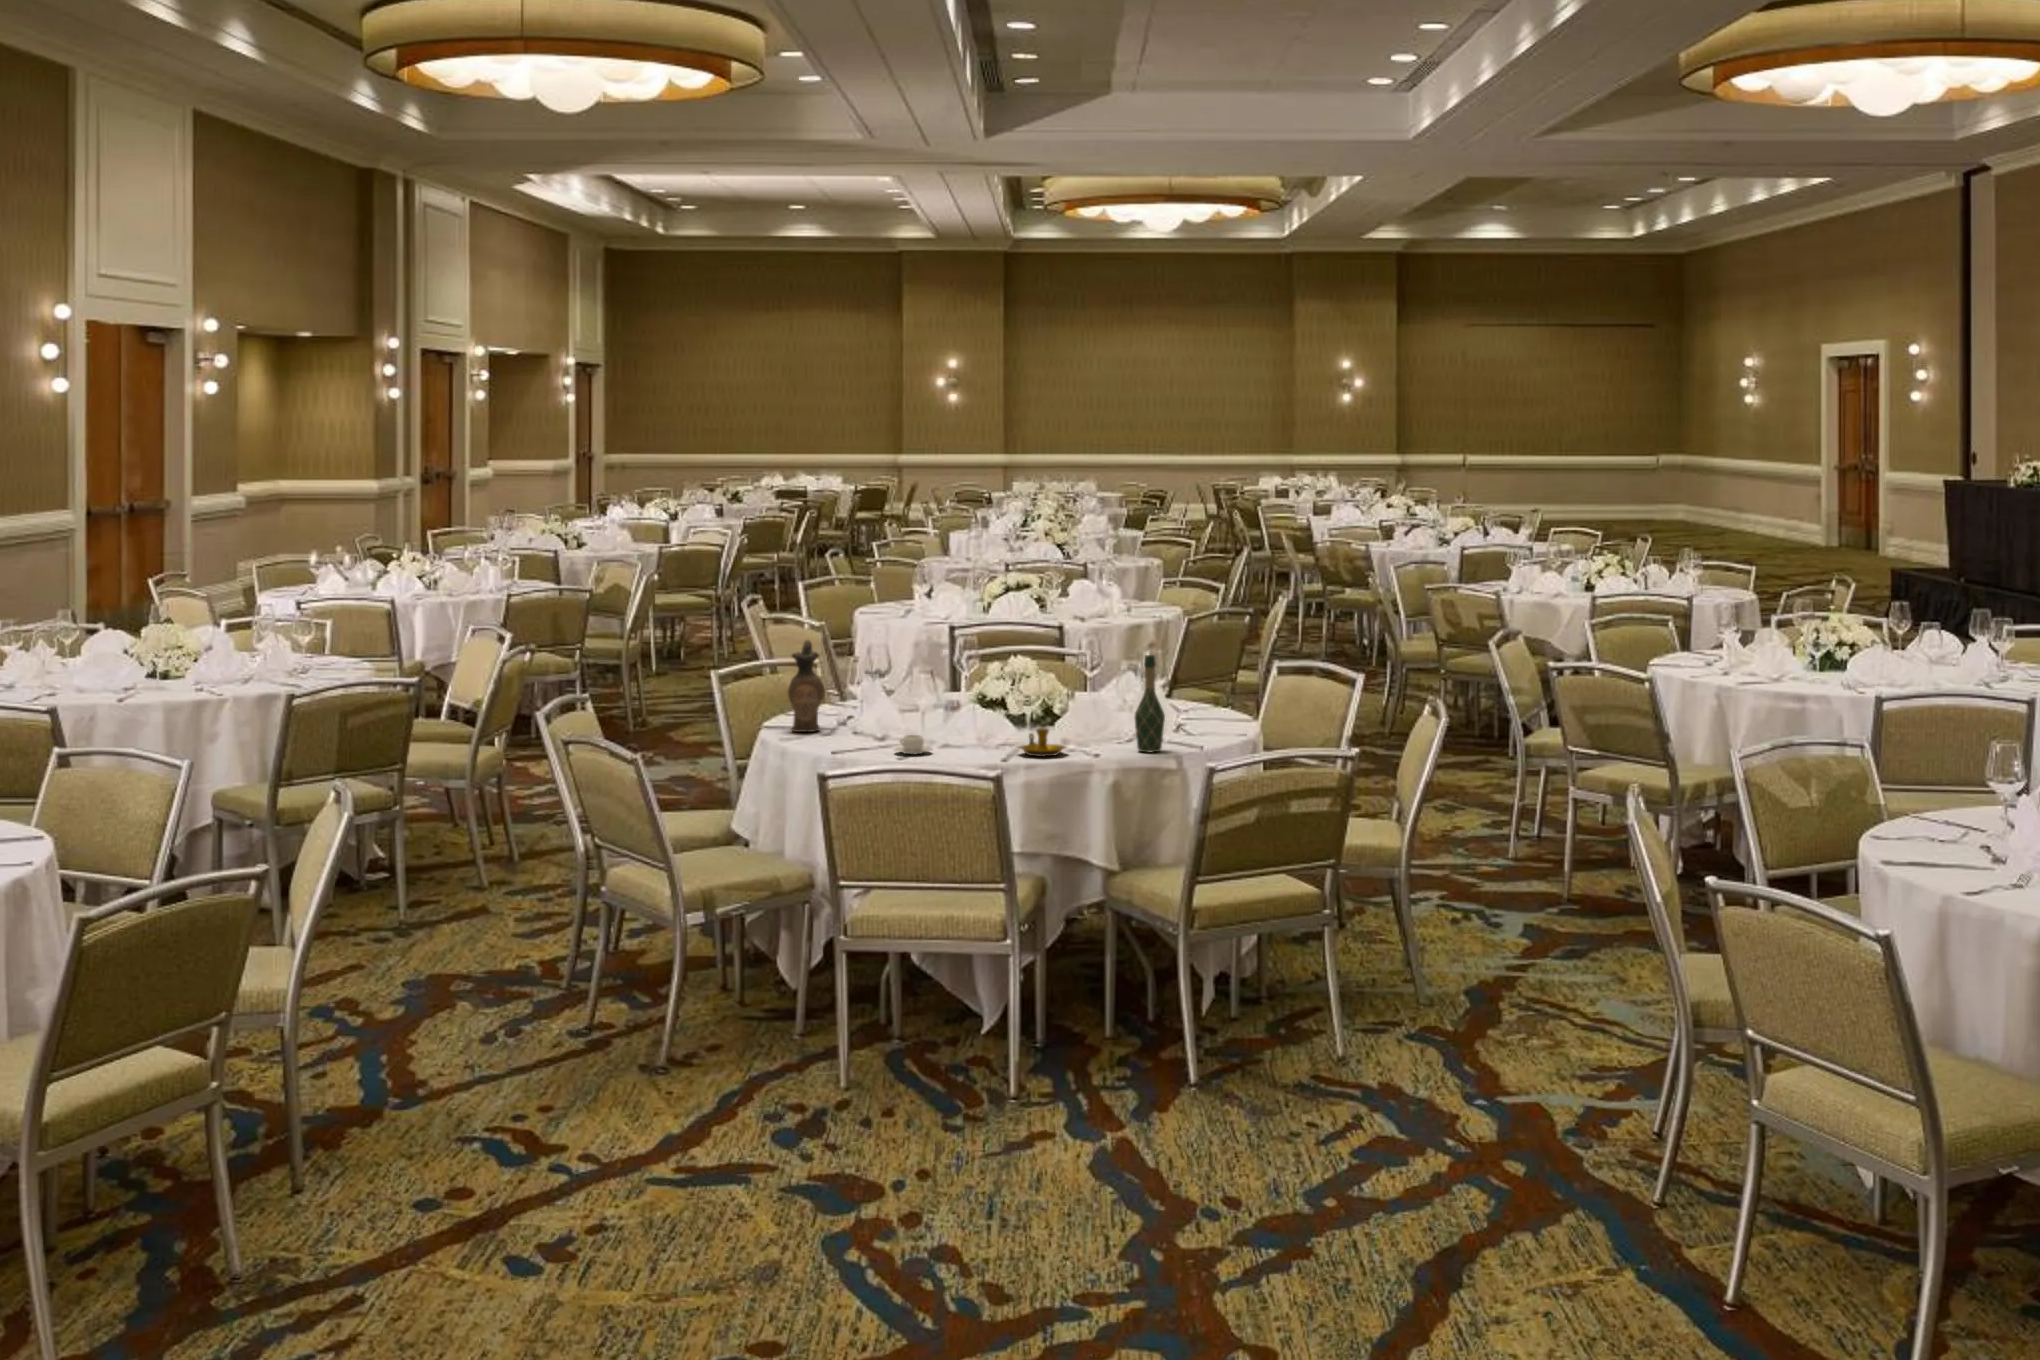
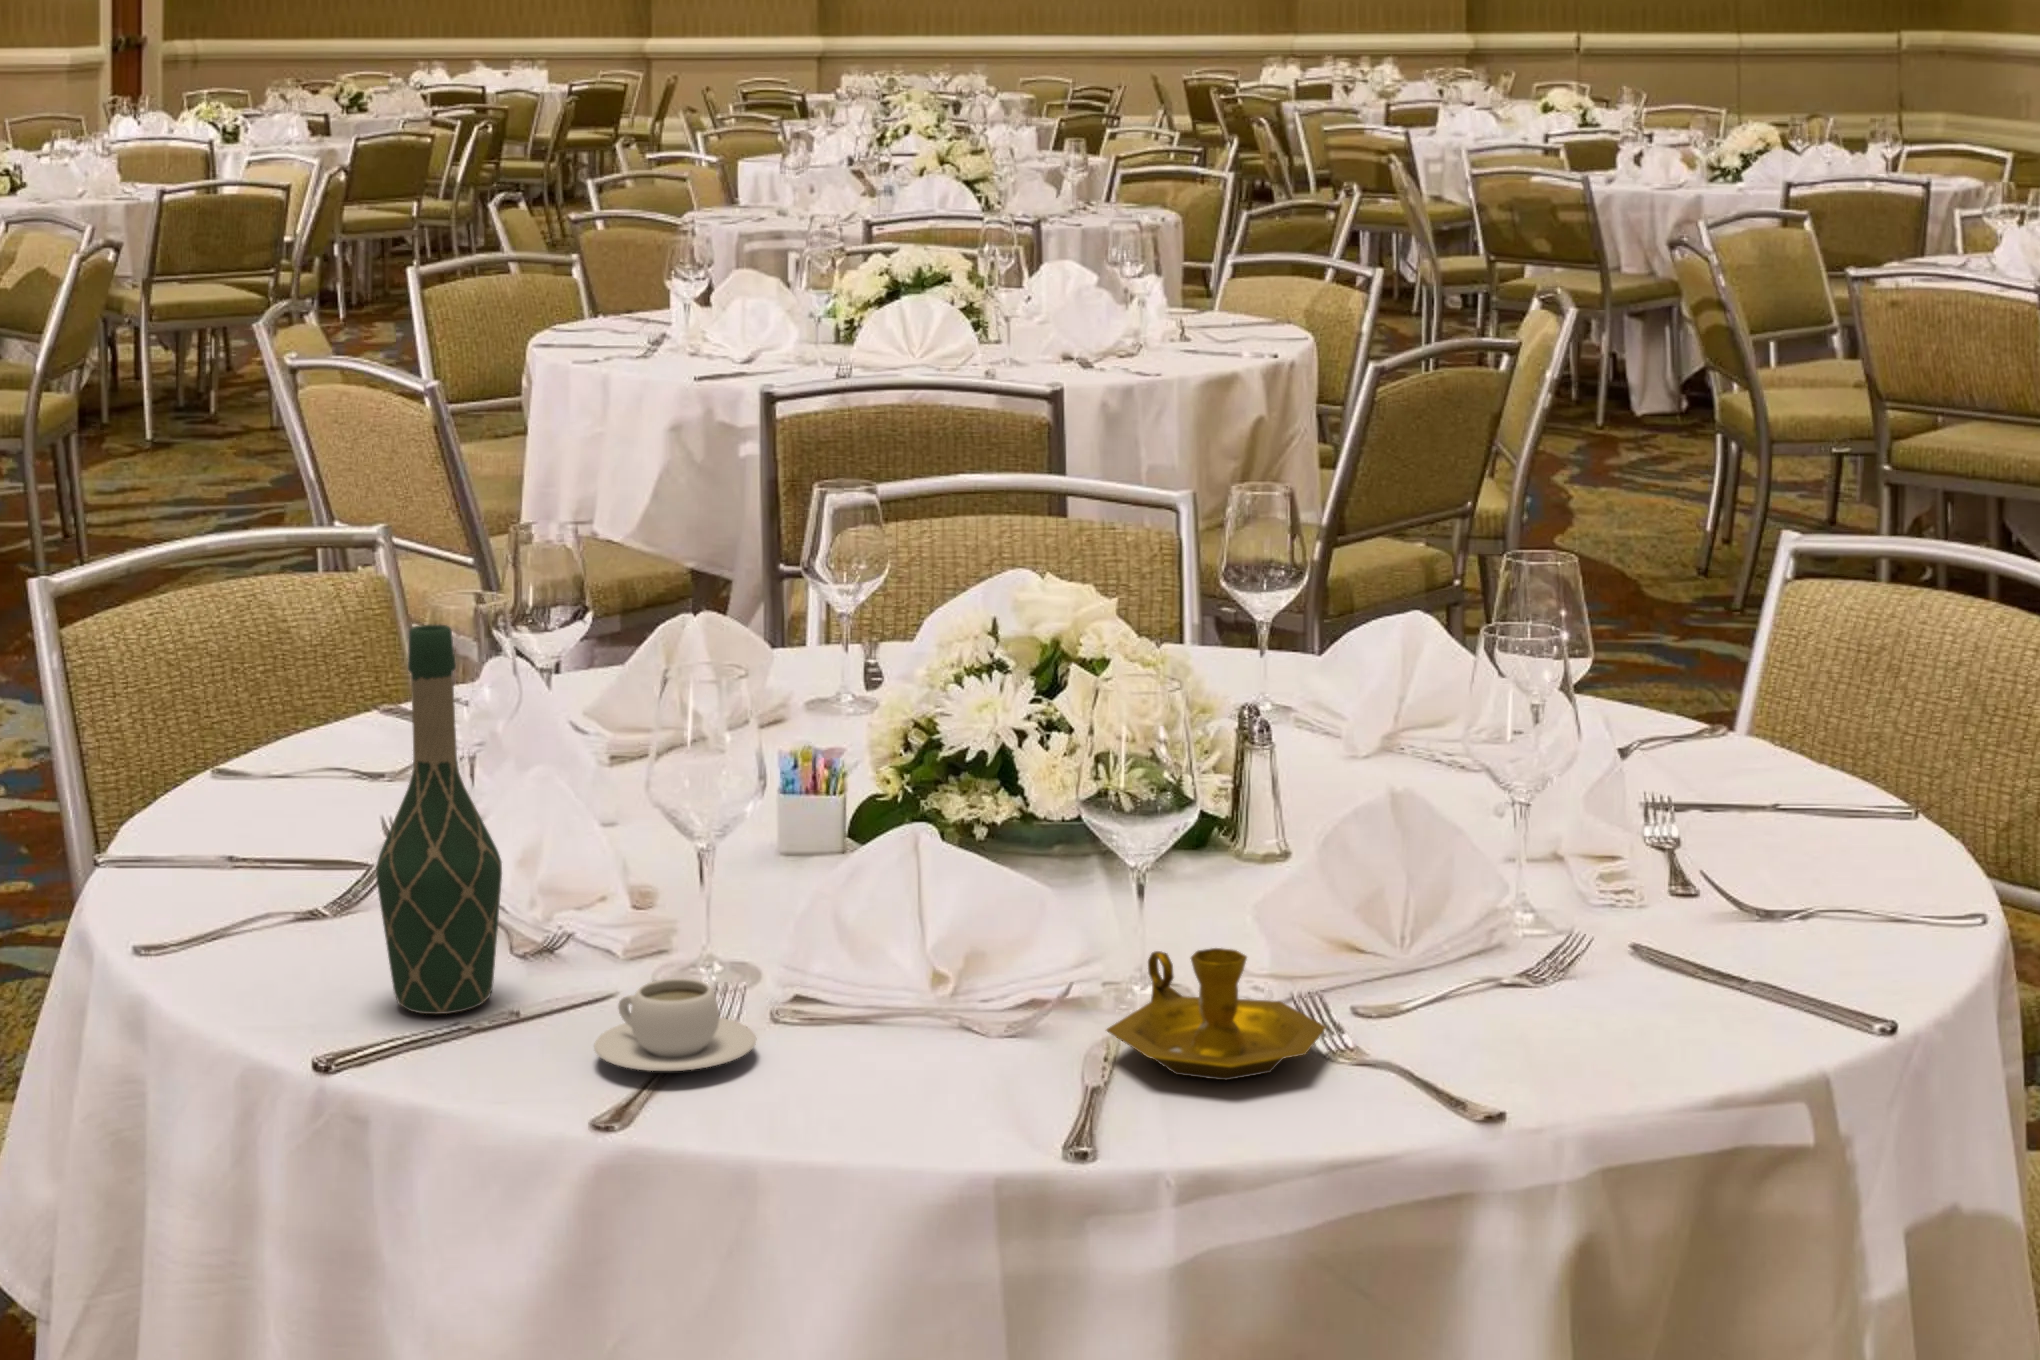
ceramic pitcher: present [788,640,825,732] -> none [198,541,340,891]
wine bottle: present [1135,655,1165,752] -> present [376,624,502,1014]

